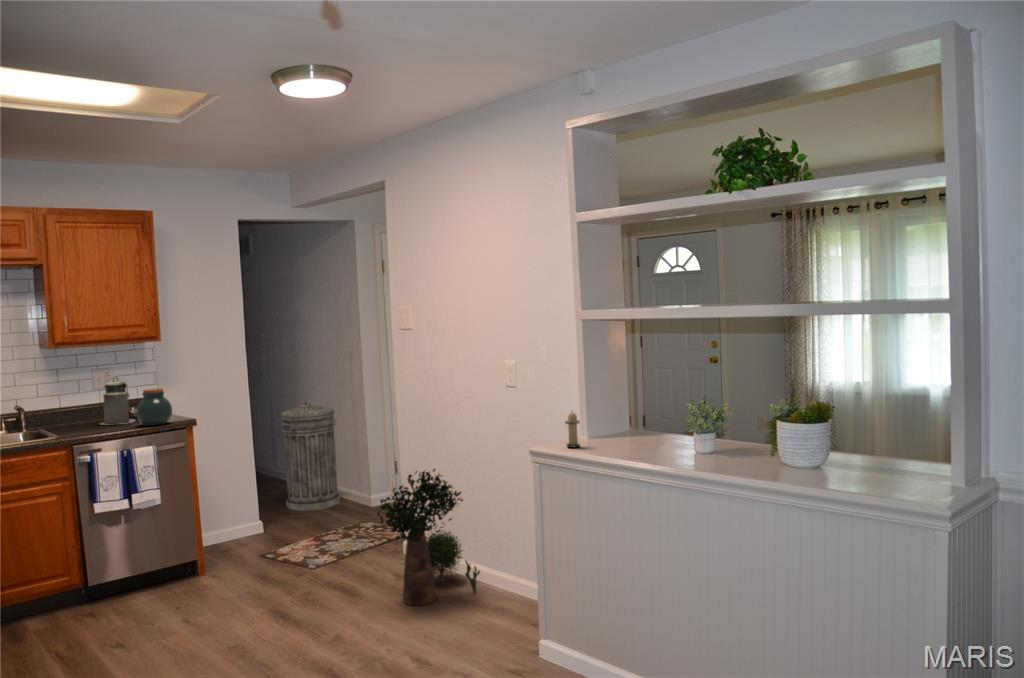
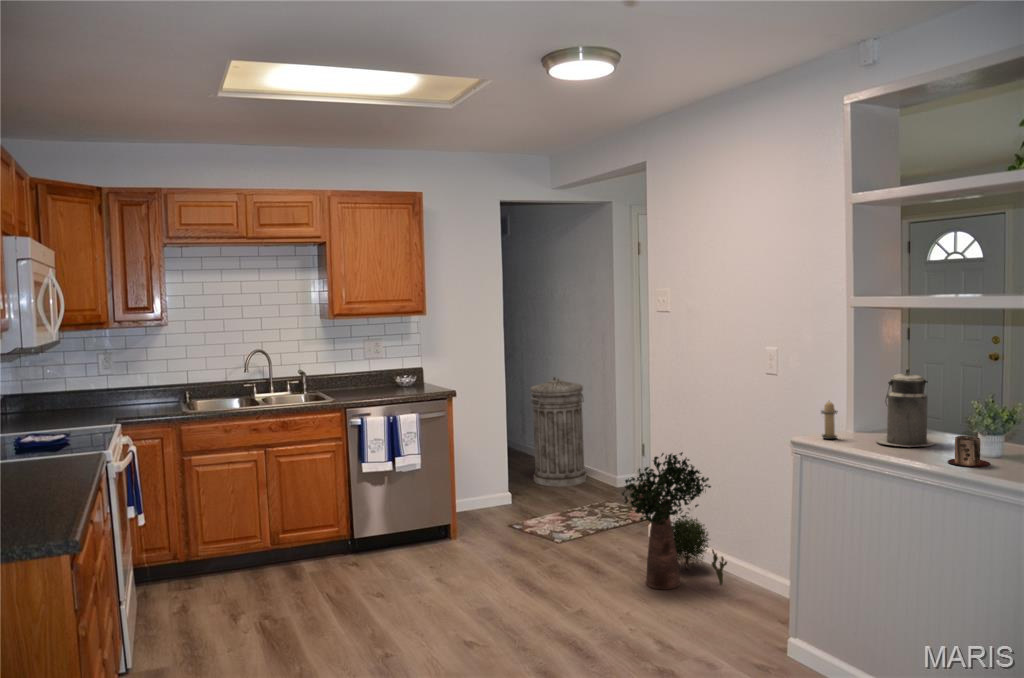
canister: present [100,378,135,425] -> present [876,368,934,447]
jar: present [137,388,172,426] -> none [401,359,432,394]
mug: none [678,437,713,465] -> present [948,436,990,467]

